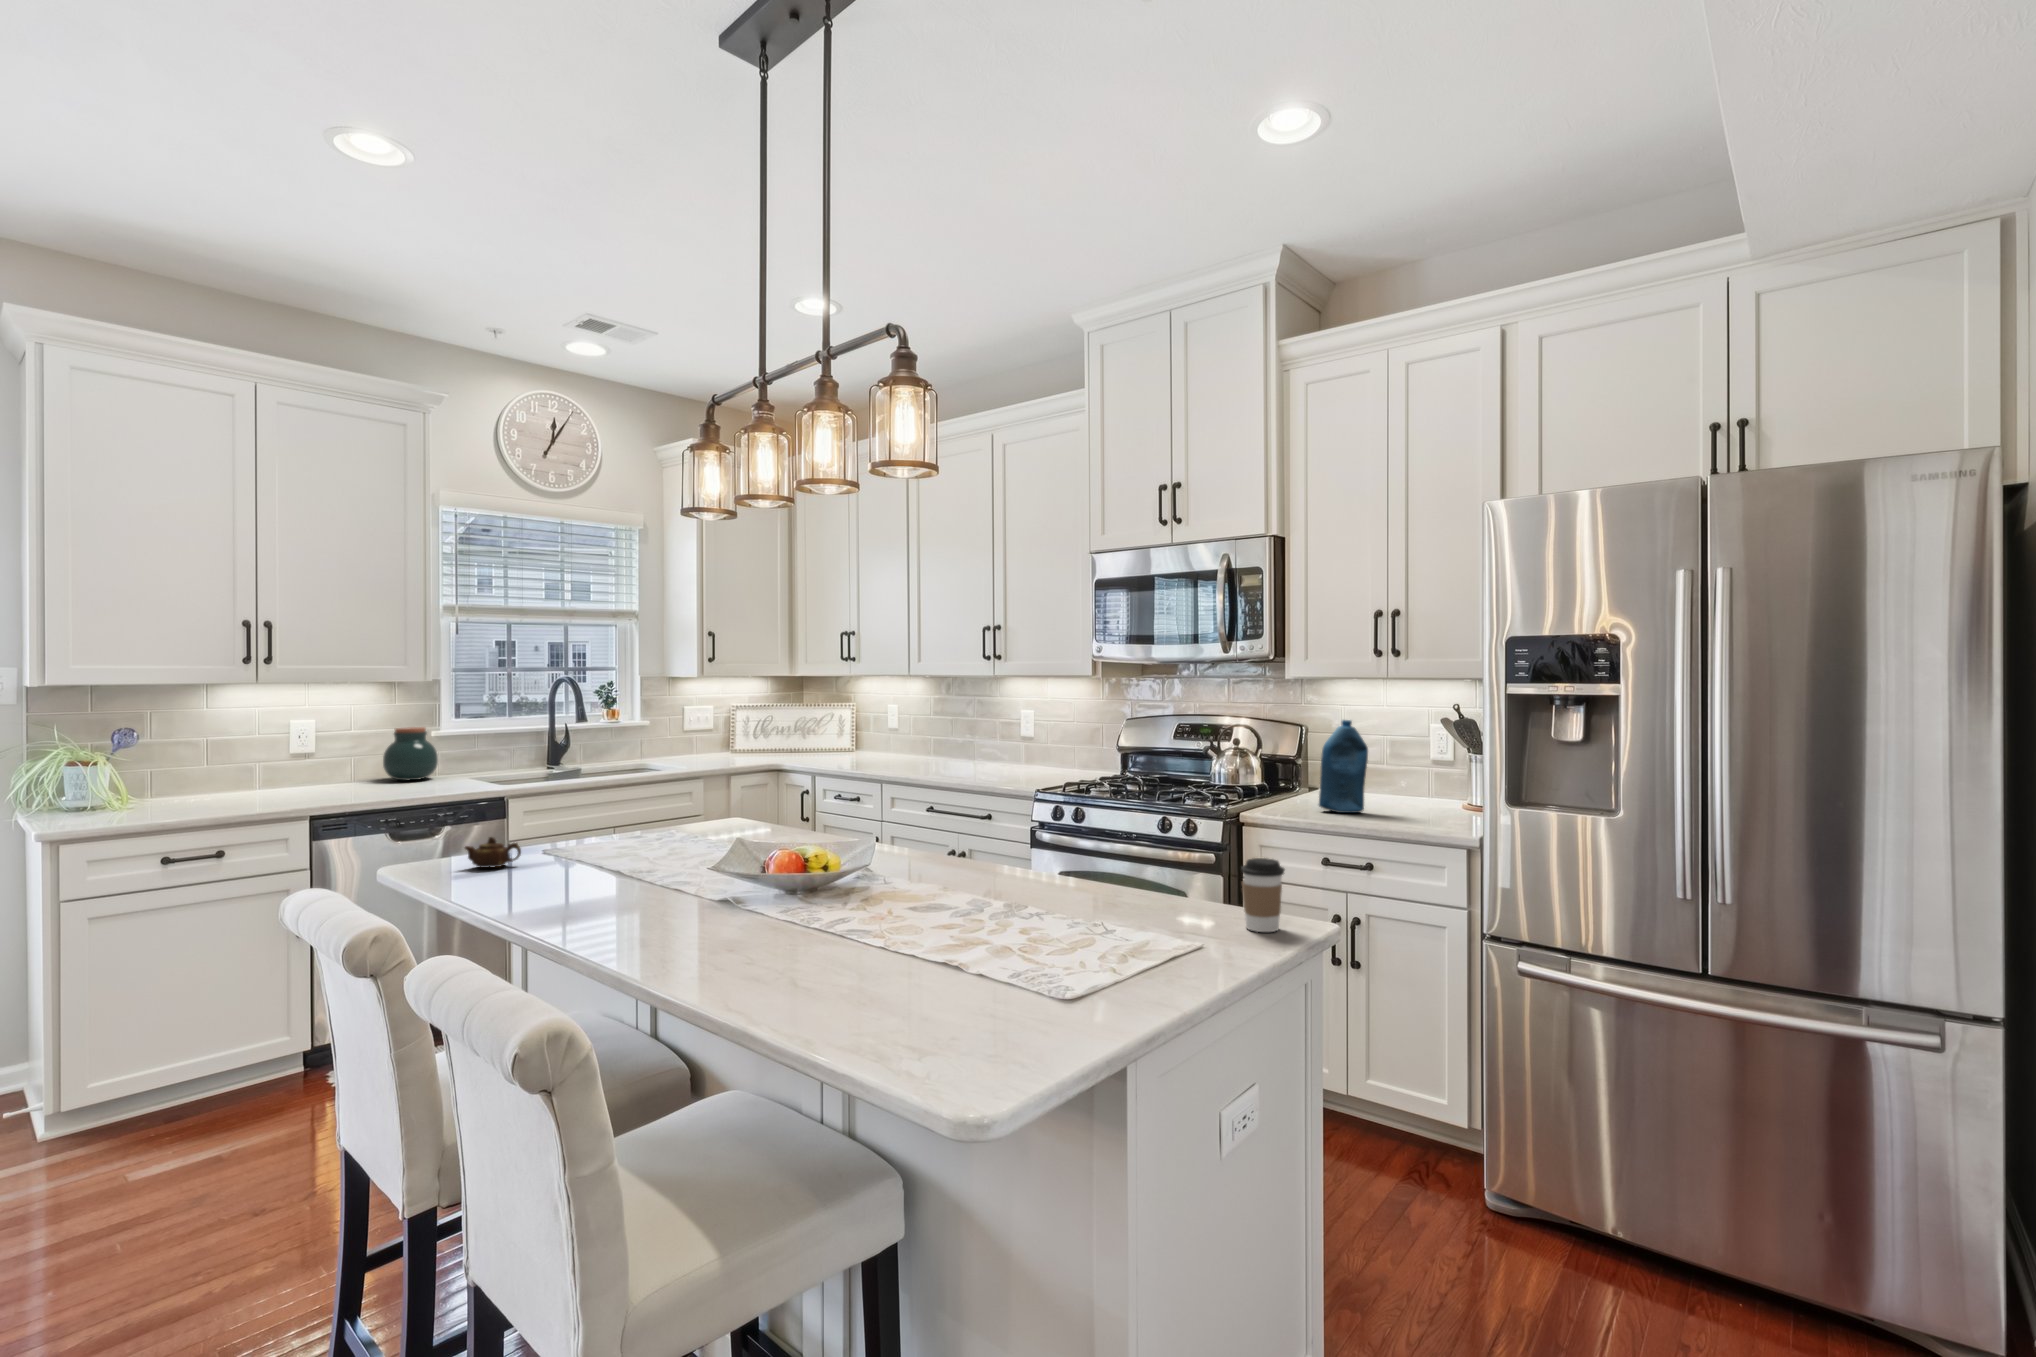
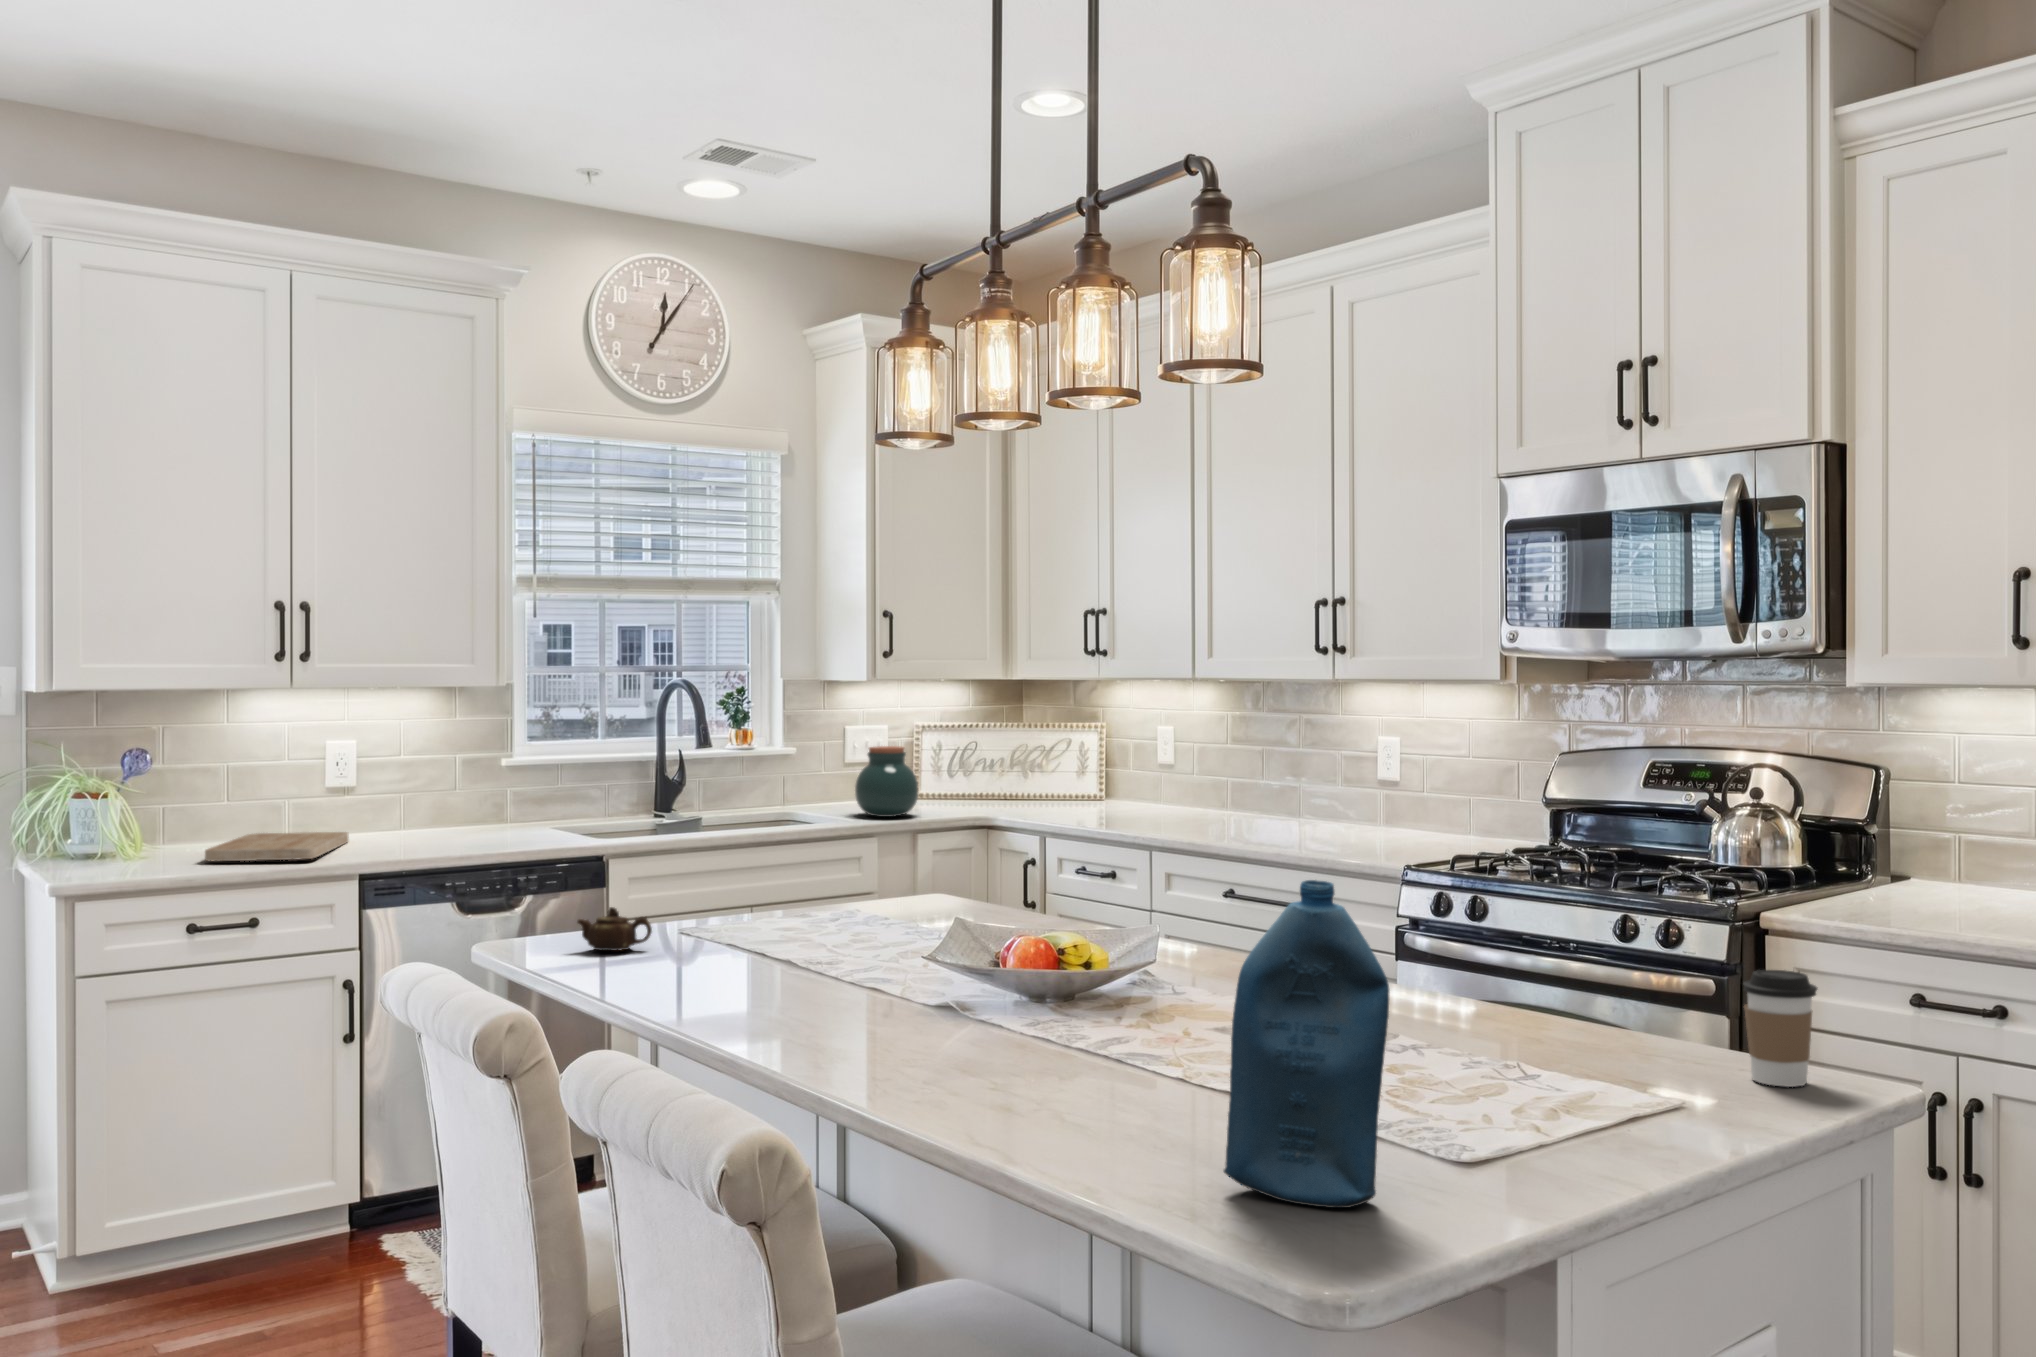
bottle: present [1319,720,1368,813] -> present [1224,880,1389,1208]
jar: present [383,727,438,780] -> present [855,746,919,817]
cutting board: none [193,784,314,808] -> present [205,832,349,861]

